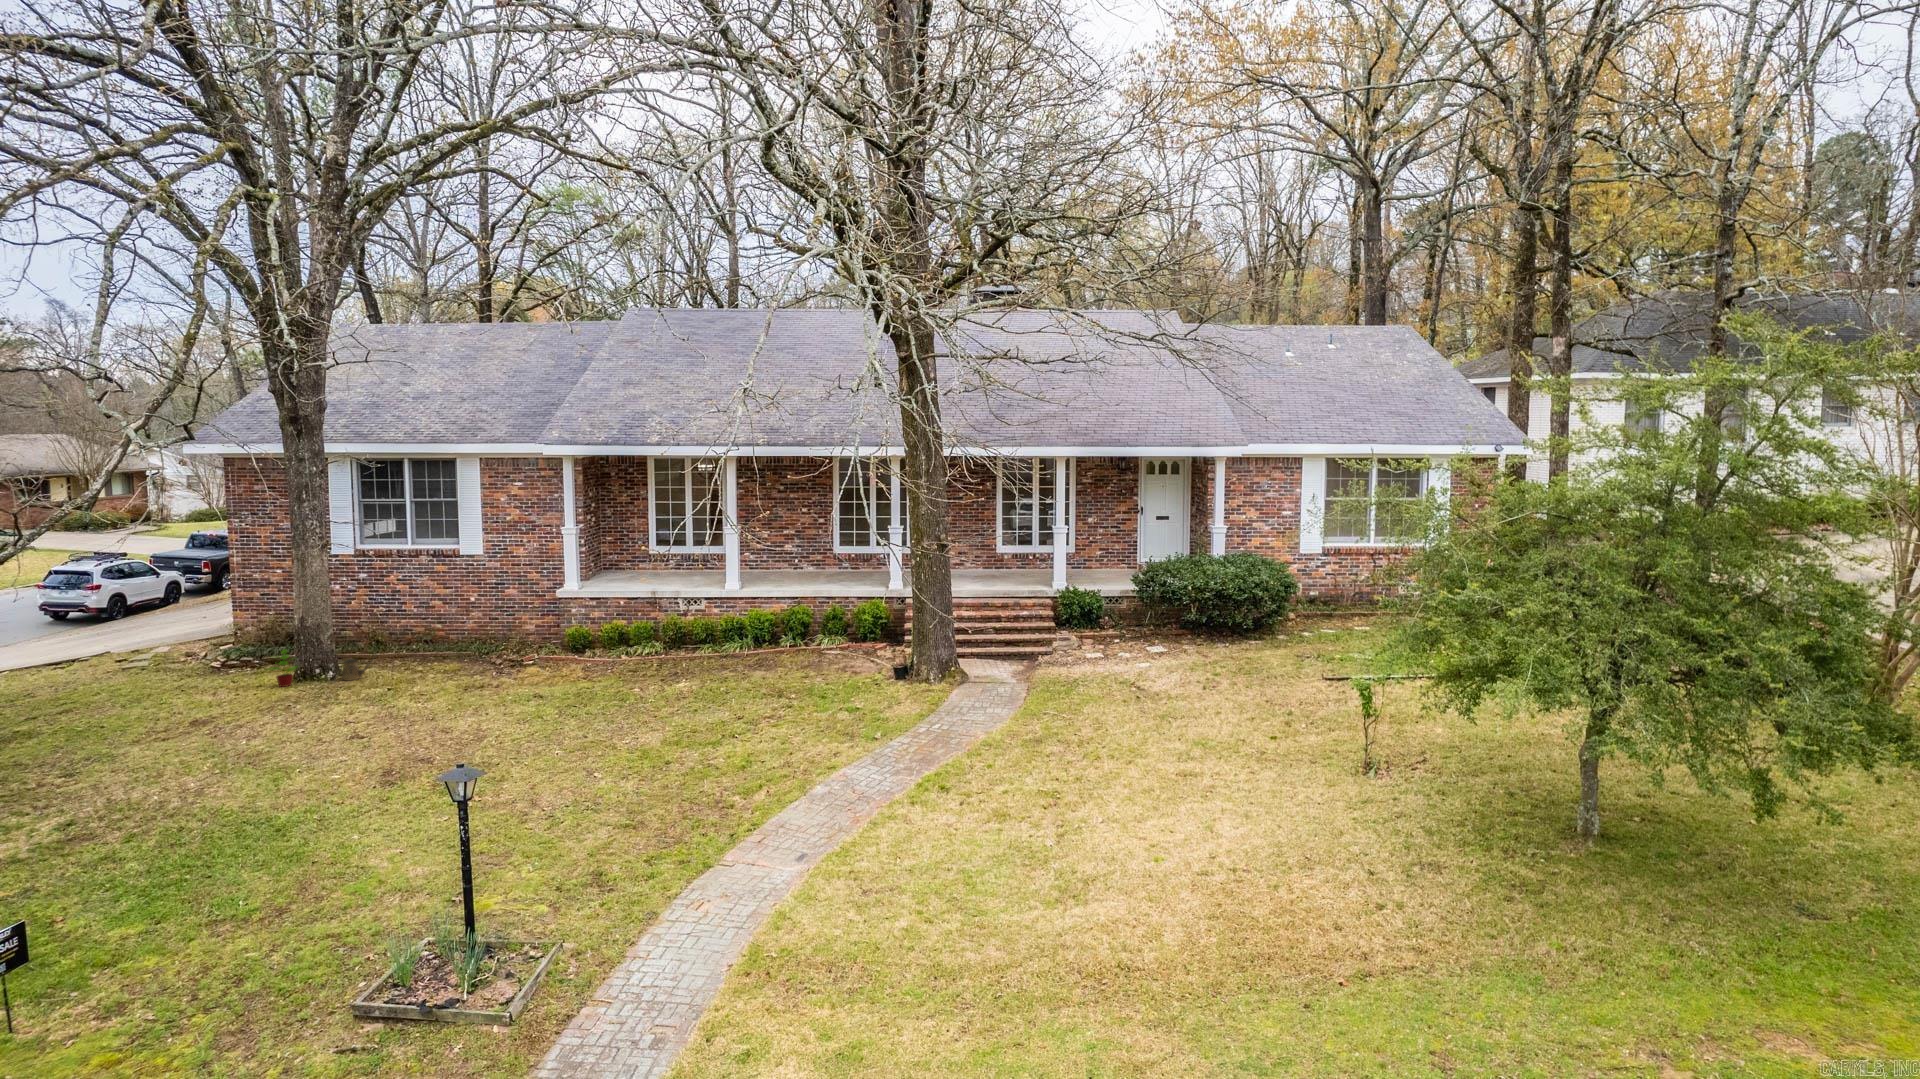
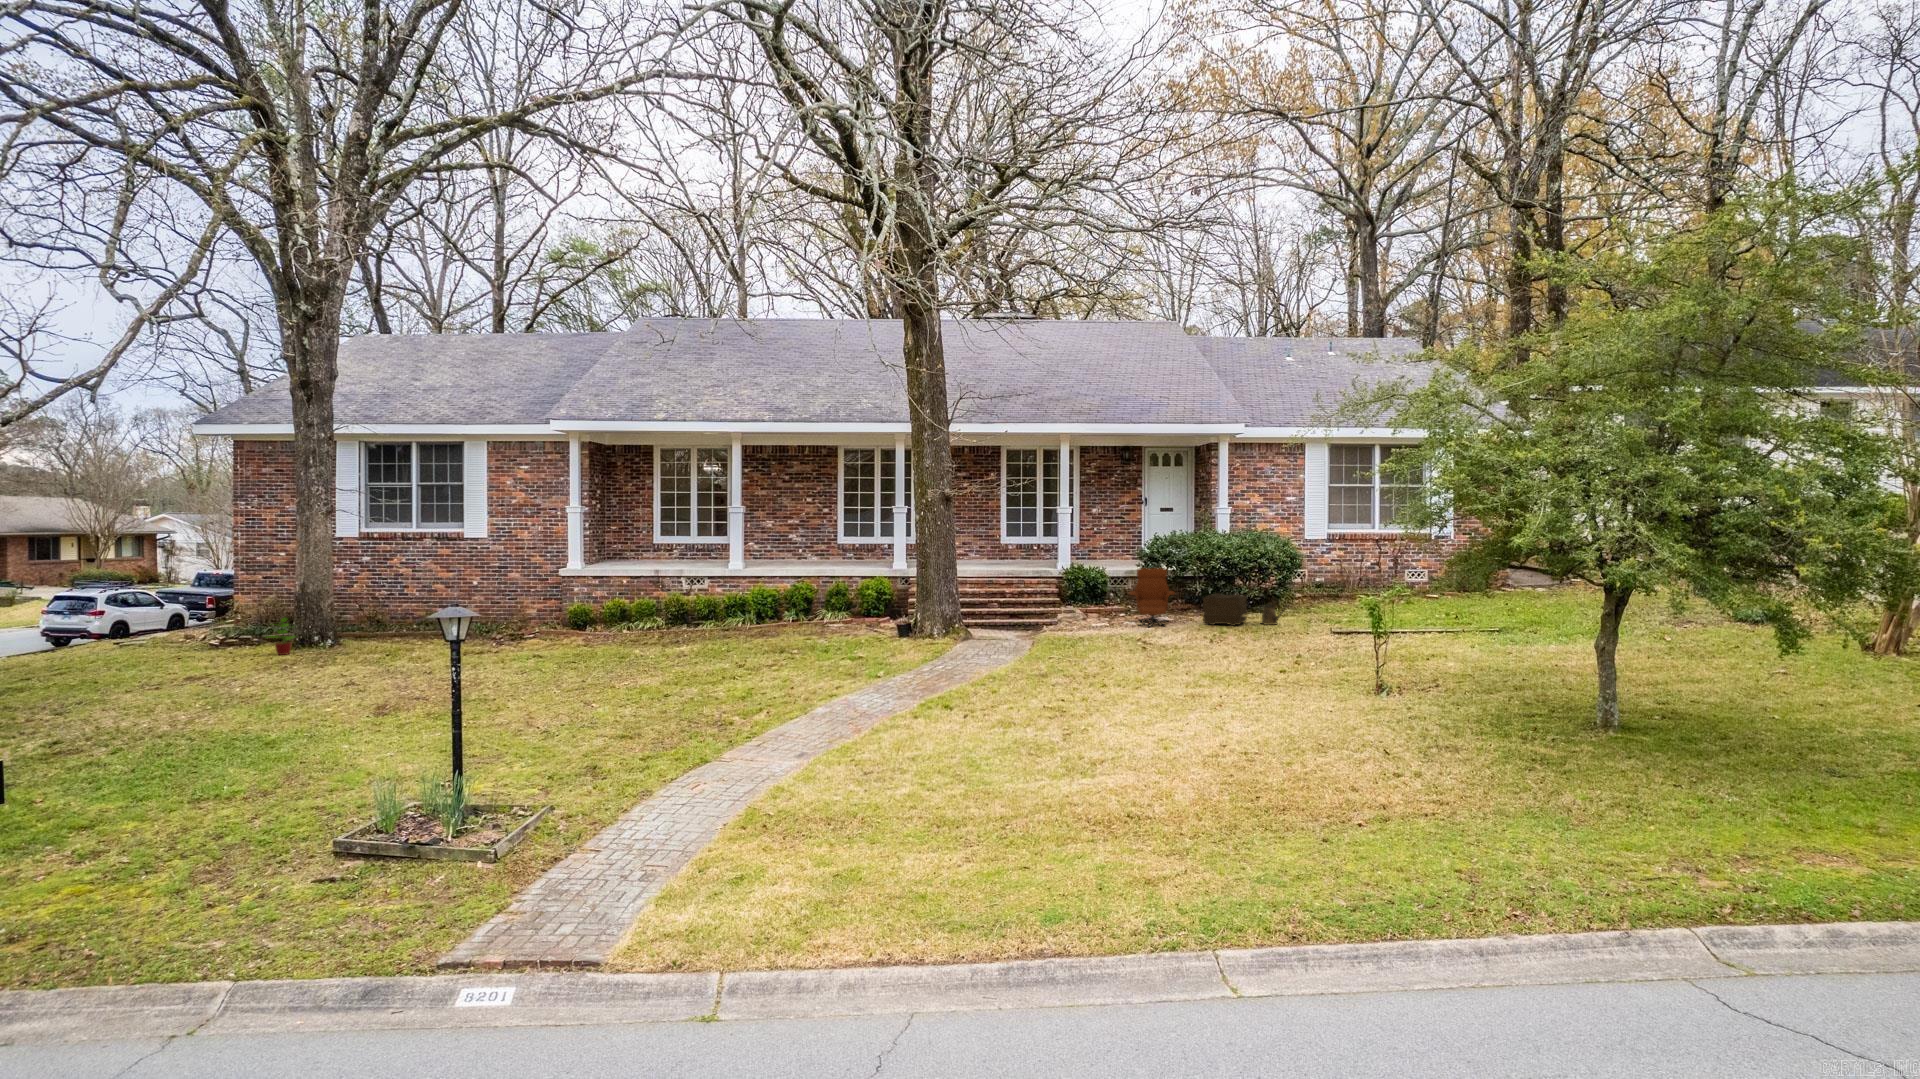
lounge chair: none [1124,590,1170,653] -> present [1130,568,1174,626]
wooden crate: none [1197,616,1240,652] -> present [1203,593,1247,626]
watering can: present [335,659,373,681] -> present [1258,605,1284,625]

